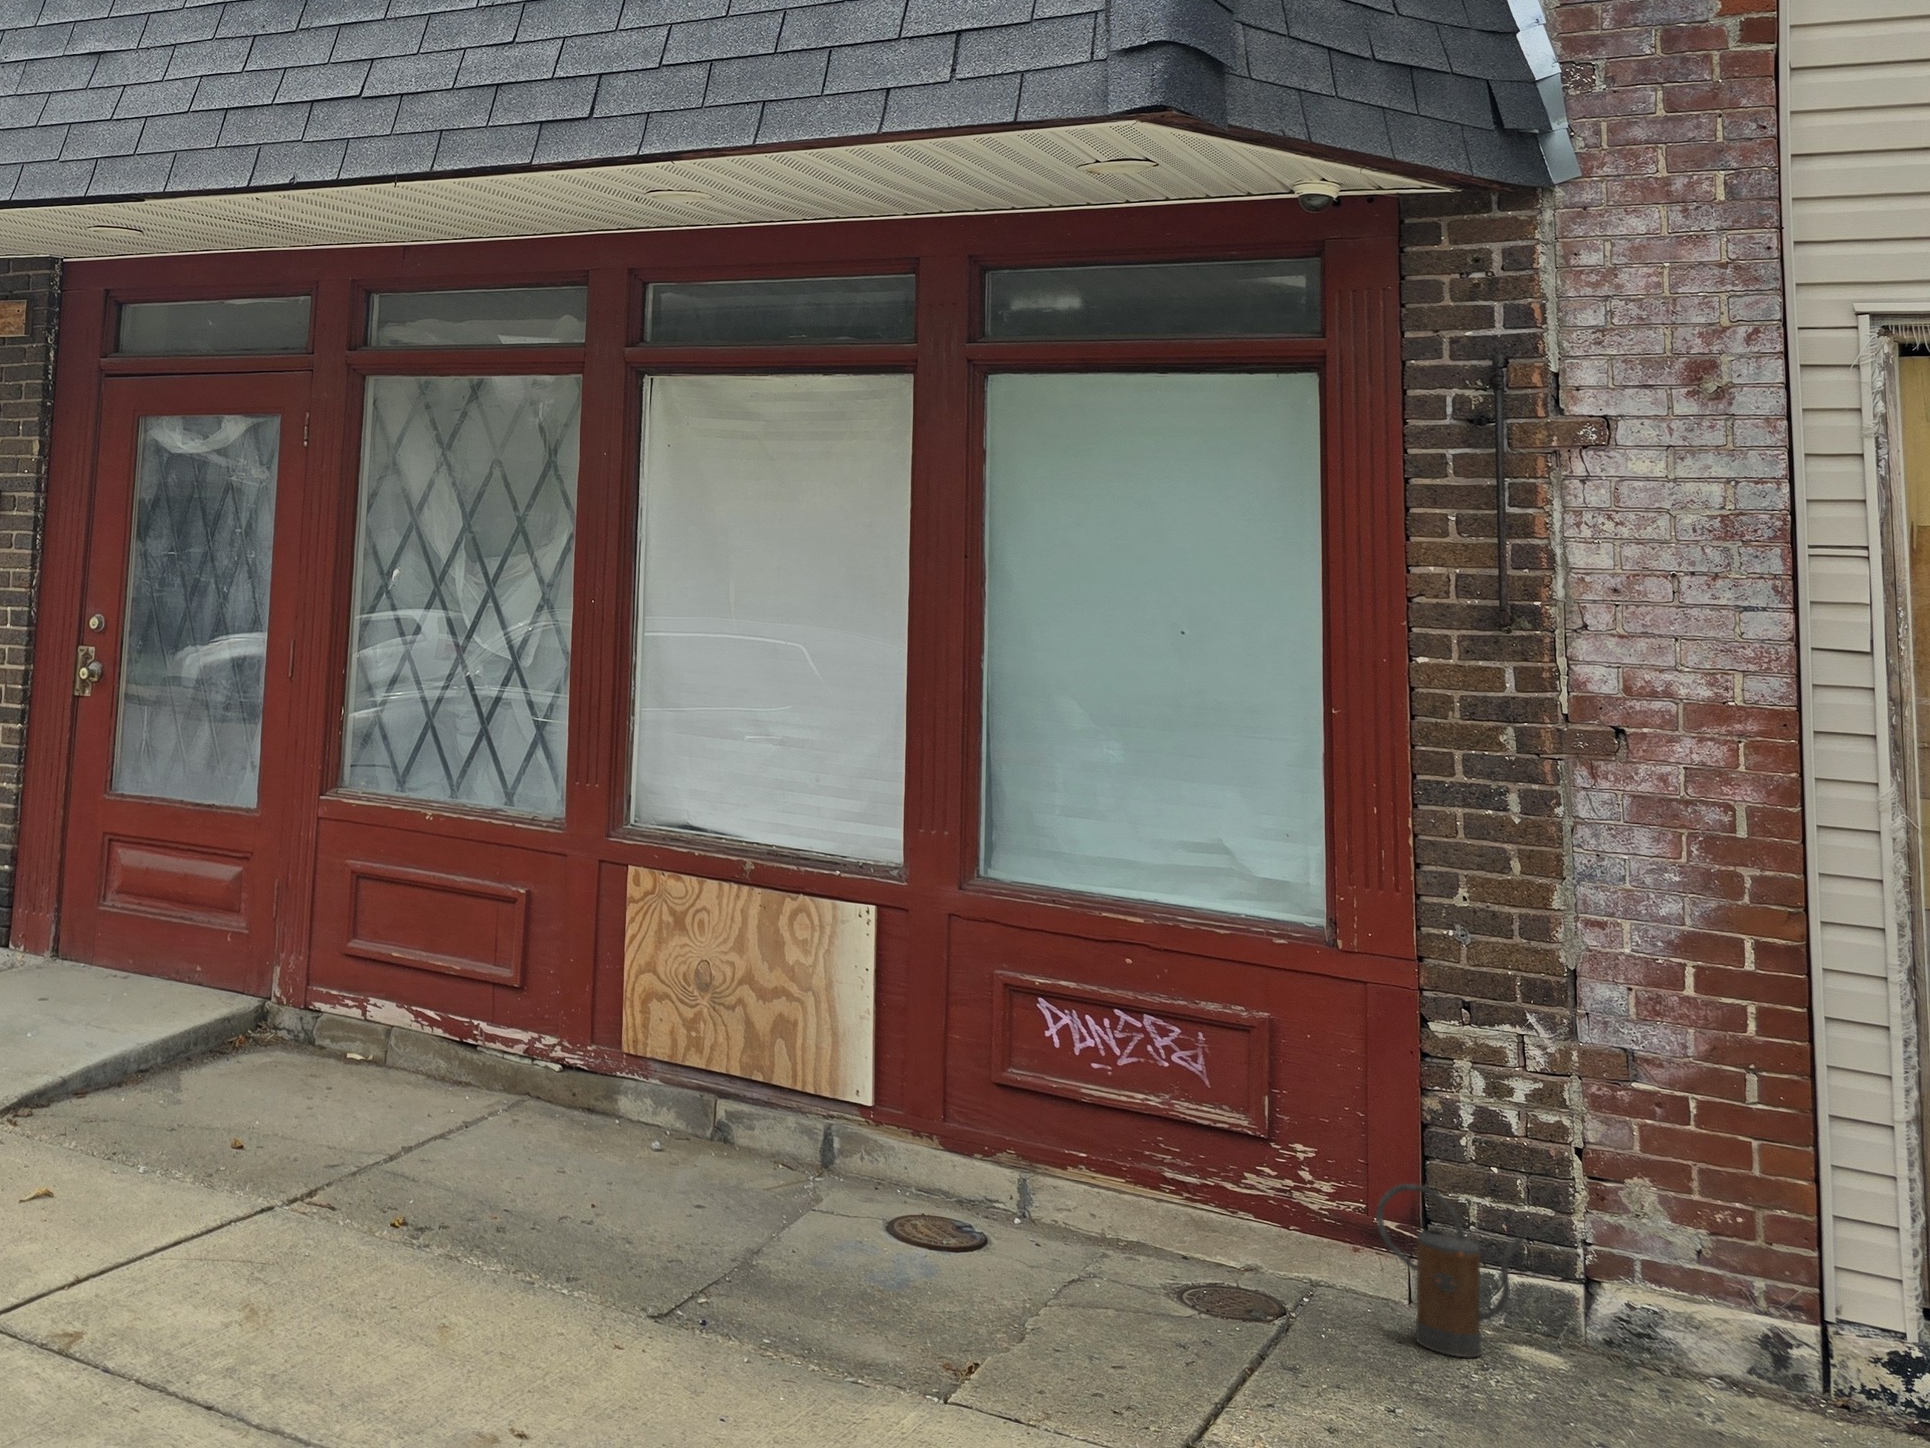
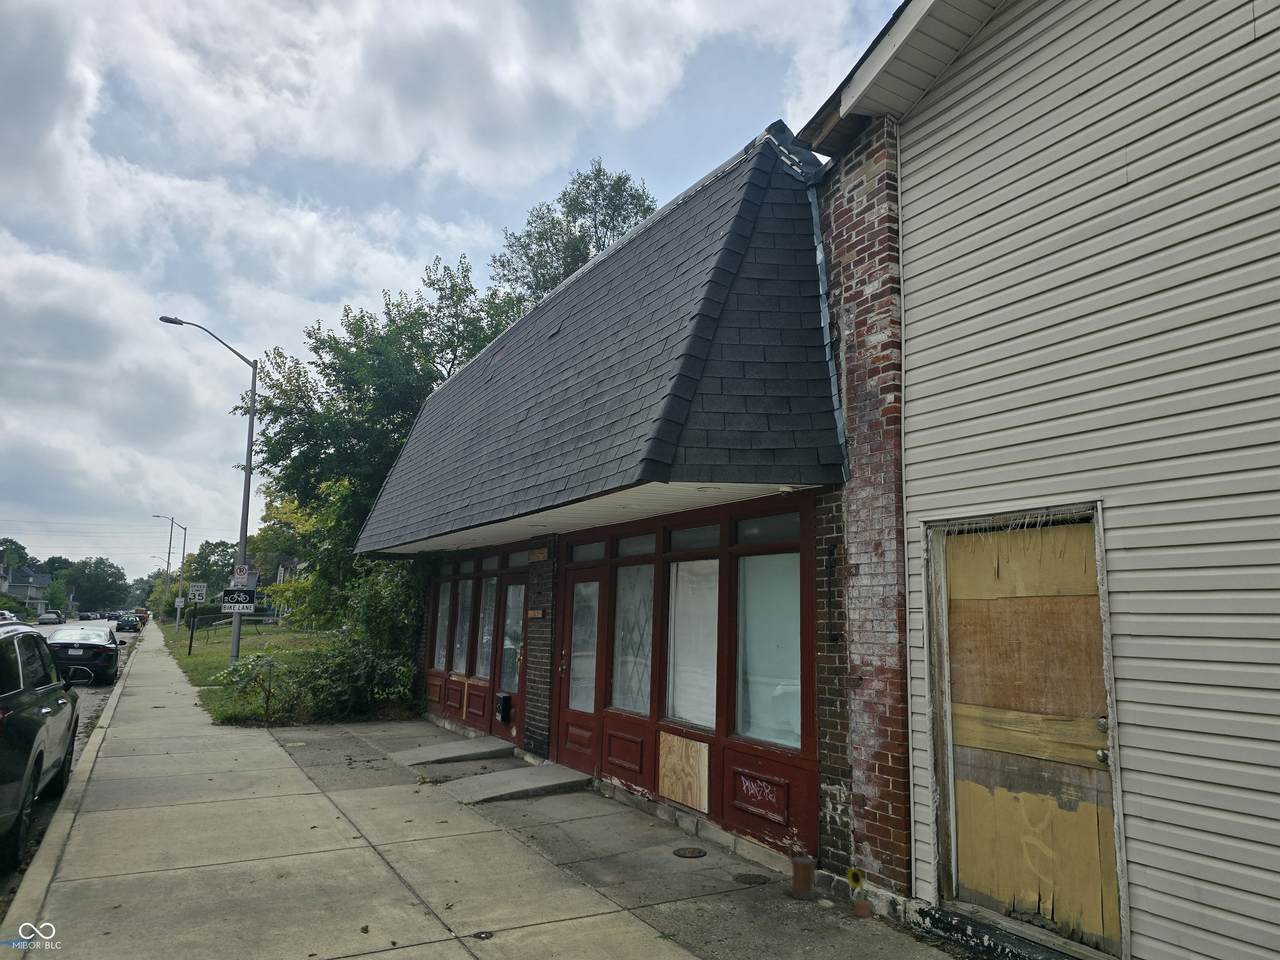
decorative plant: none [1637,1255,1715,1393] -> present [846,869,869,917]

